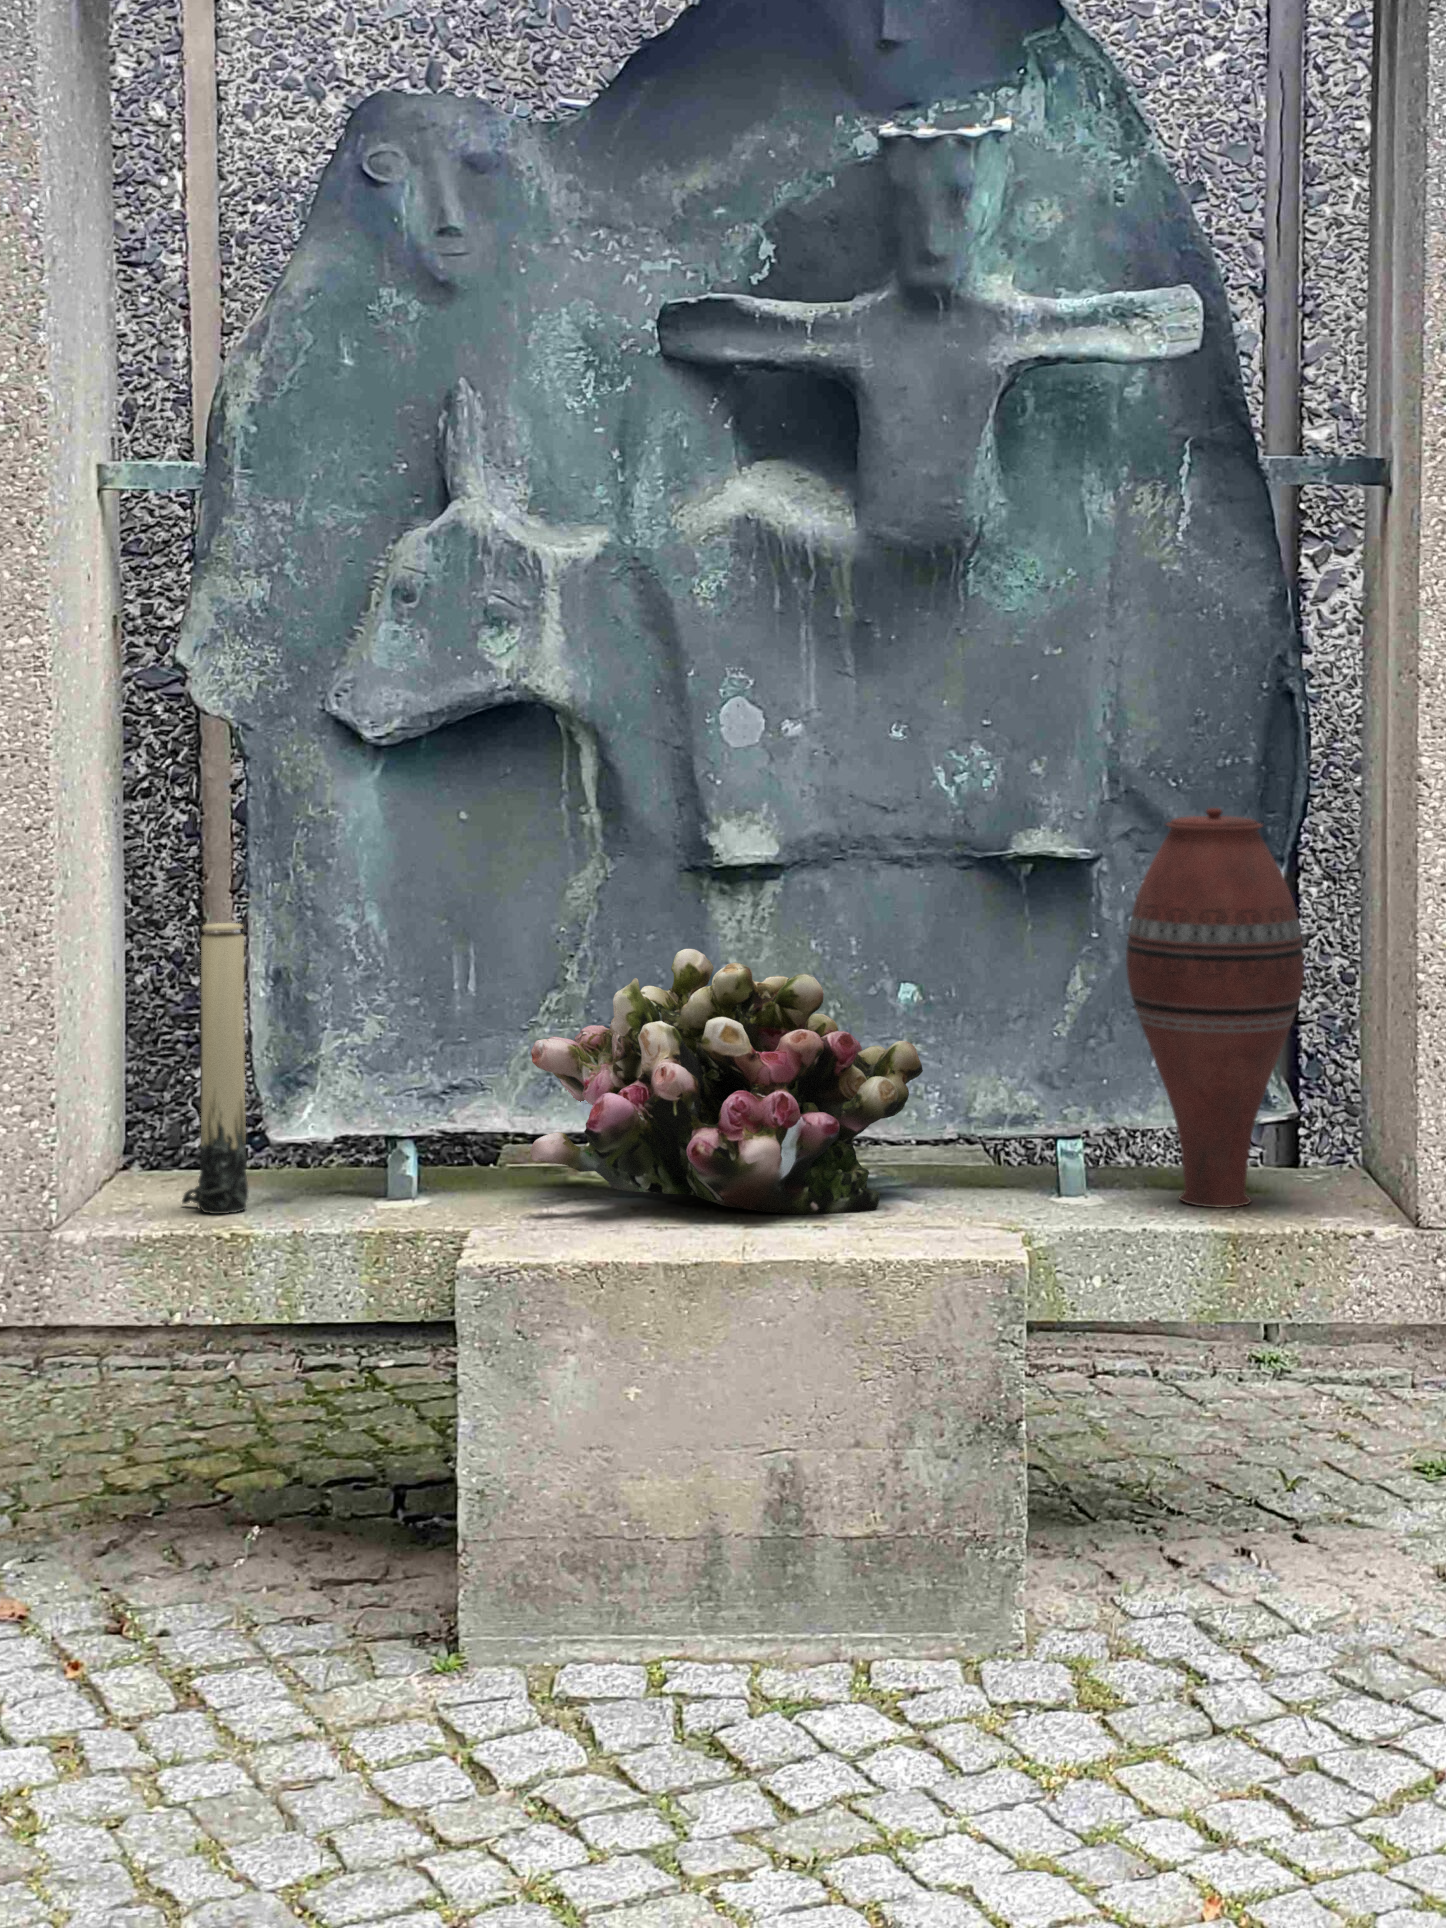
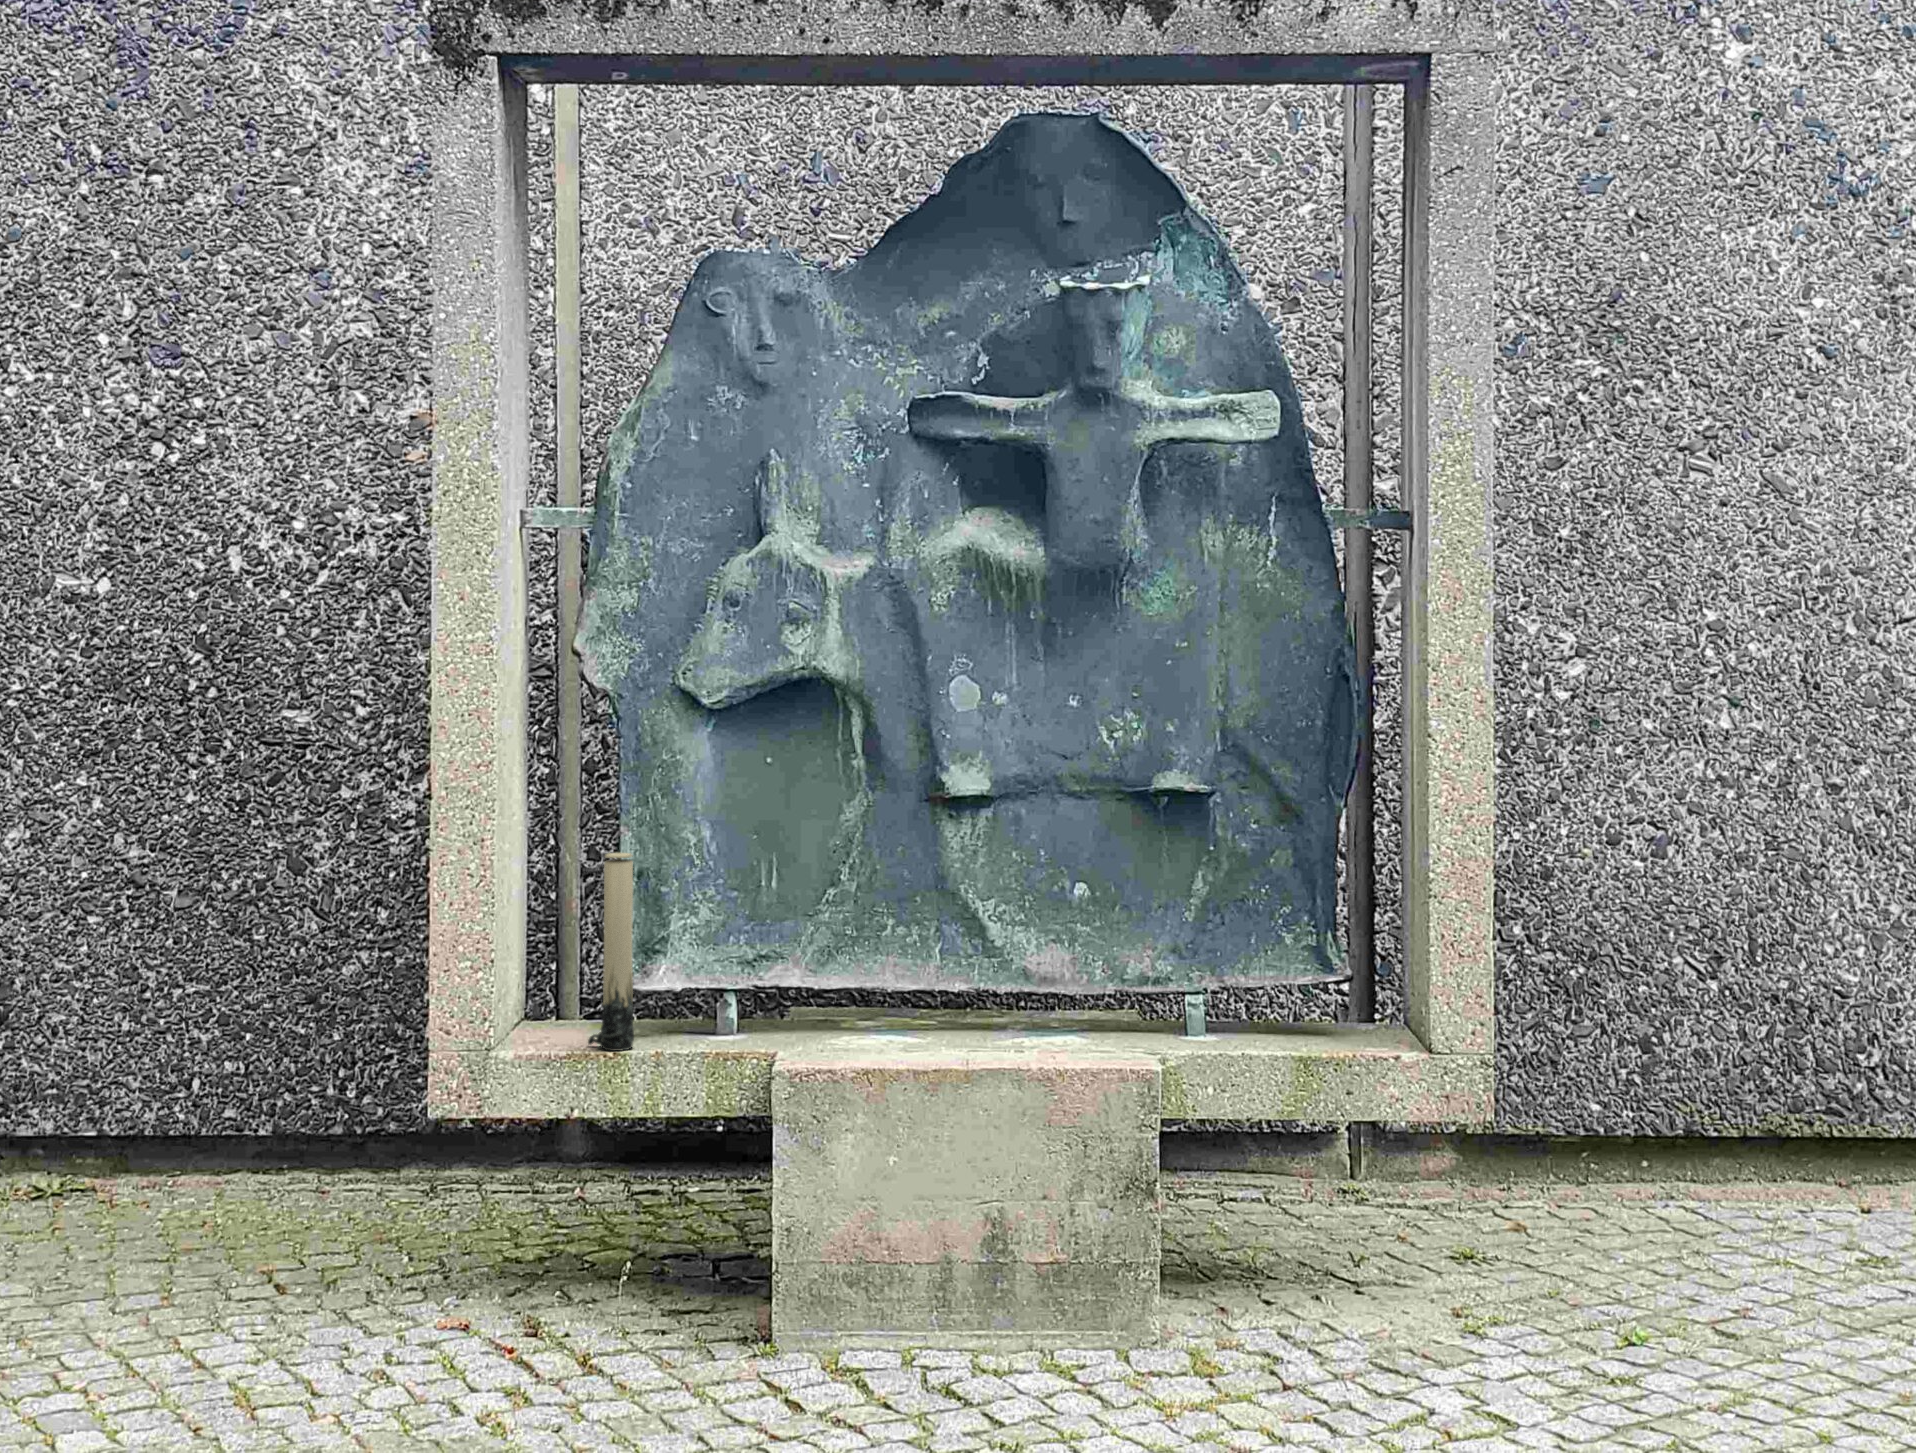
vase: present [1126,808,1304,1208] -> none [1230,775,1349,1046]
flower arrangement: present [530,949,923,1214] -> none [826,869,1092,1052]

